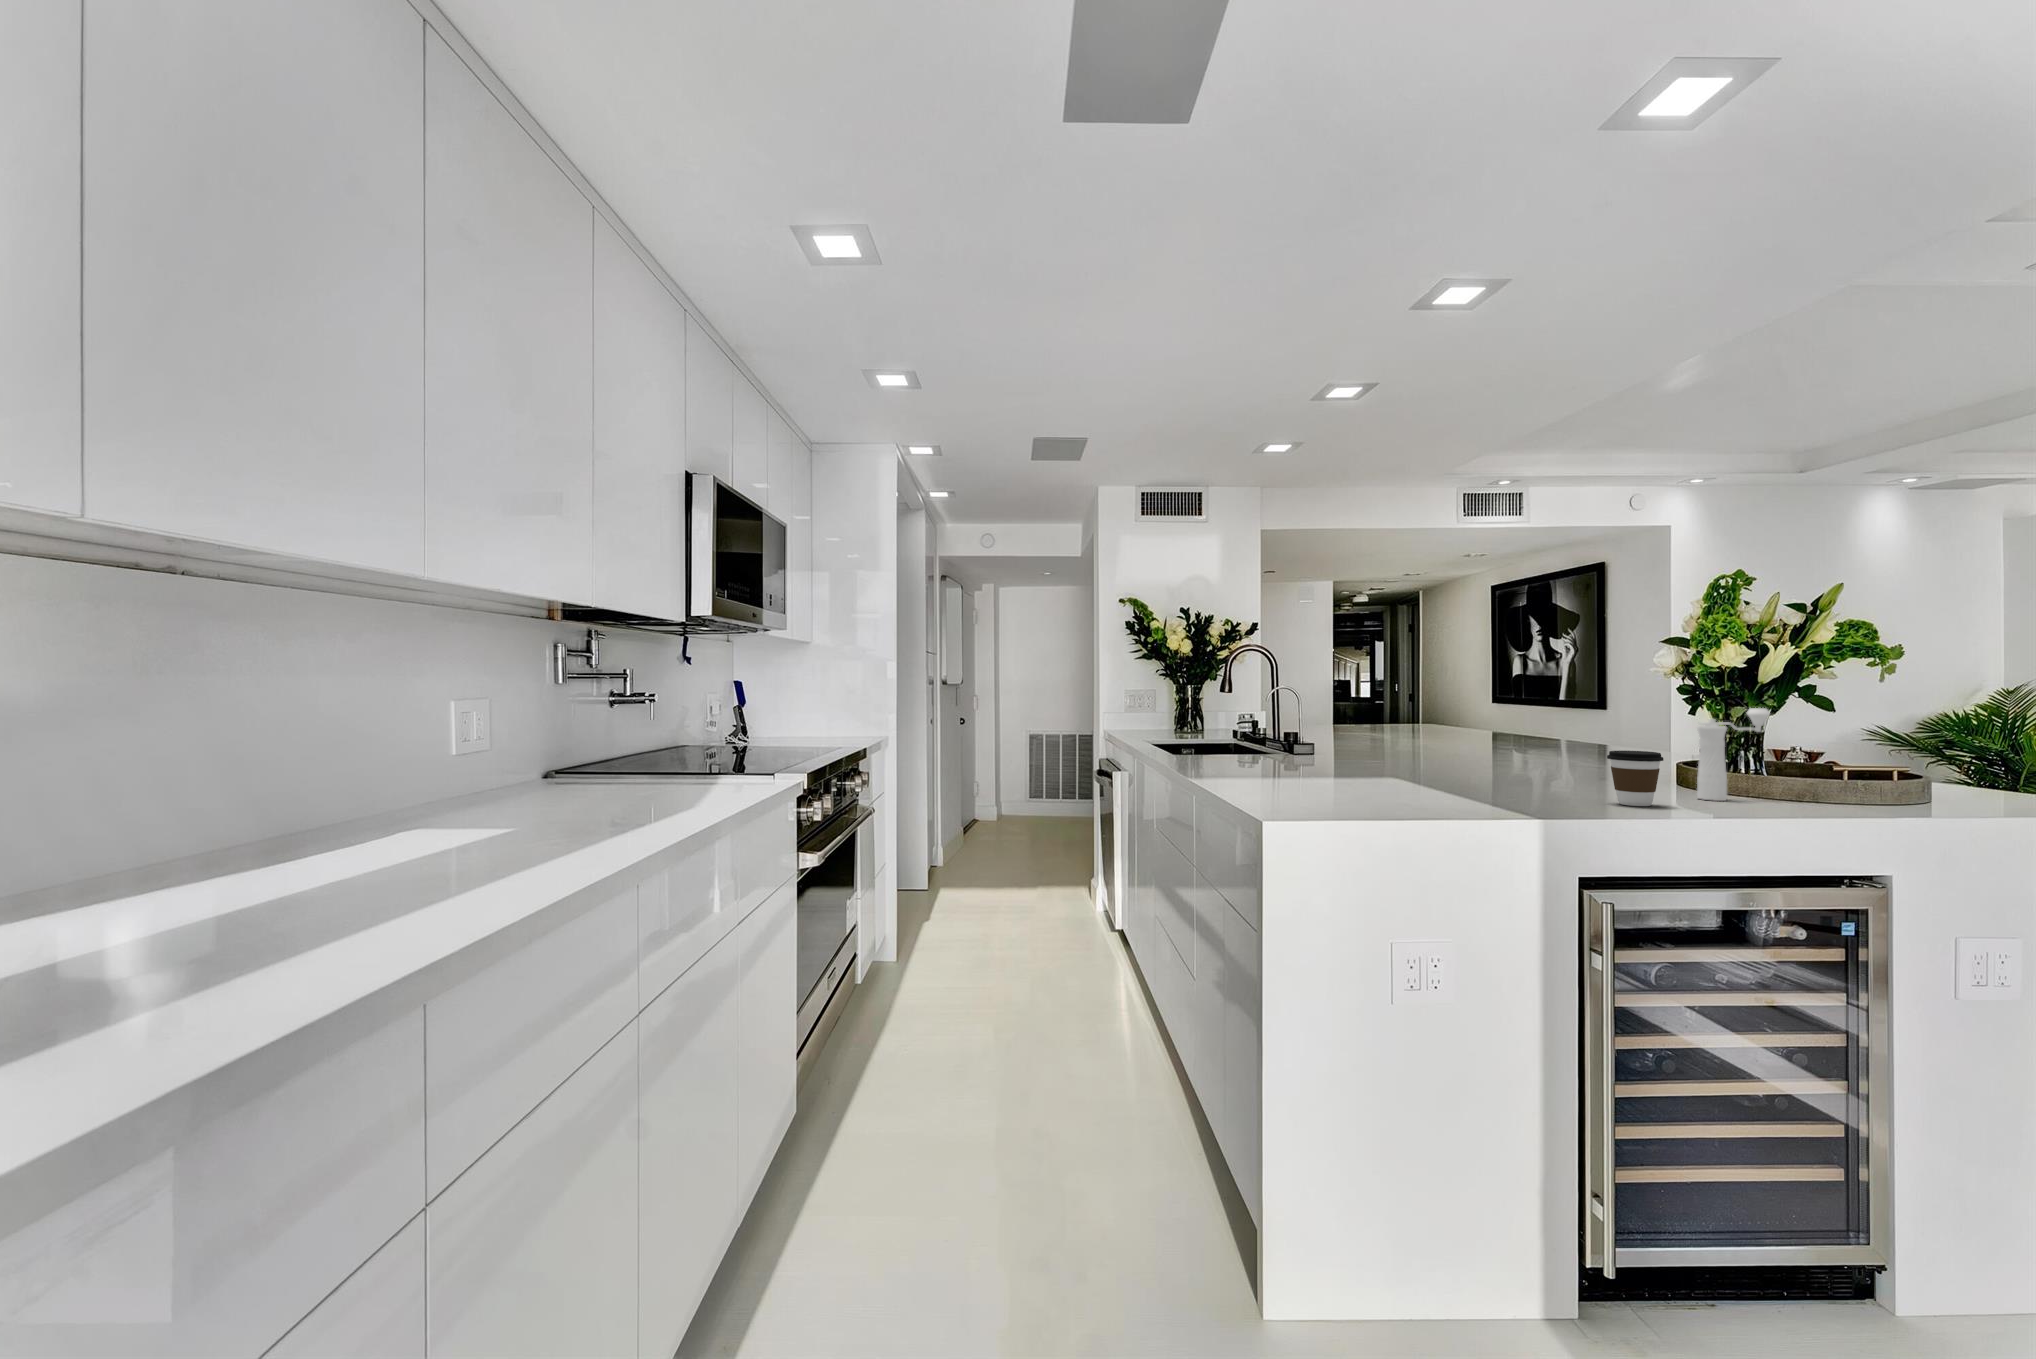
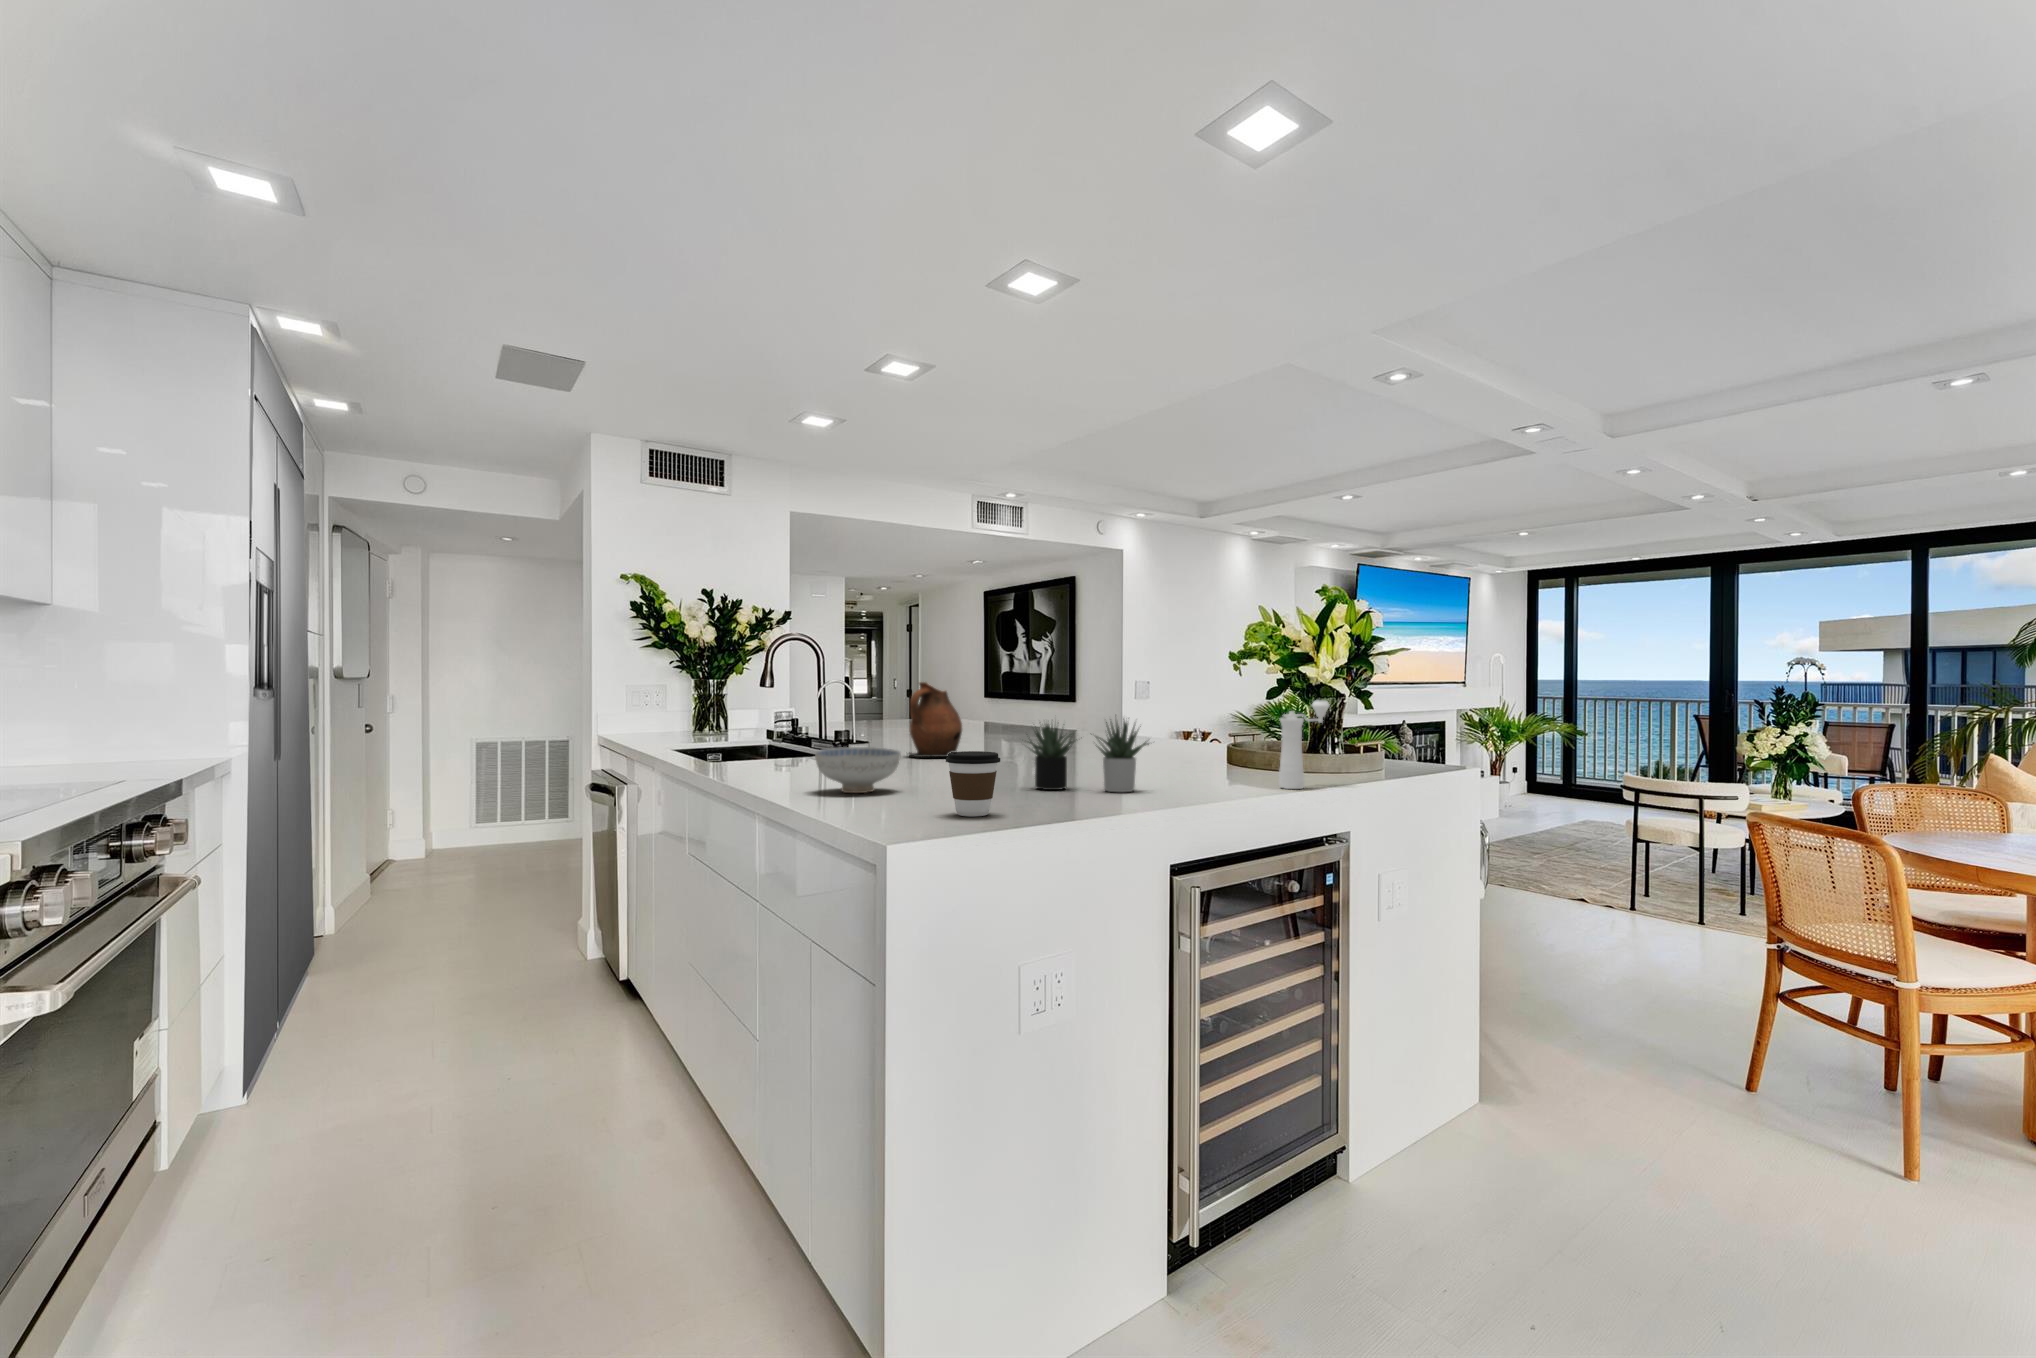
ceramic pitcher: none [1344,687,1404,758] -> present [909,682,962,757]
succulent plant: none [1404,717,1538,792] -> present [1025,719,1147,793]
ceramic bowl: none [1223,742,1295,779] -> present [815,747,901,793]
coffee cup: present [1607,751,1663,806] -> present [946,751,1000,816]

